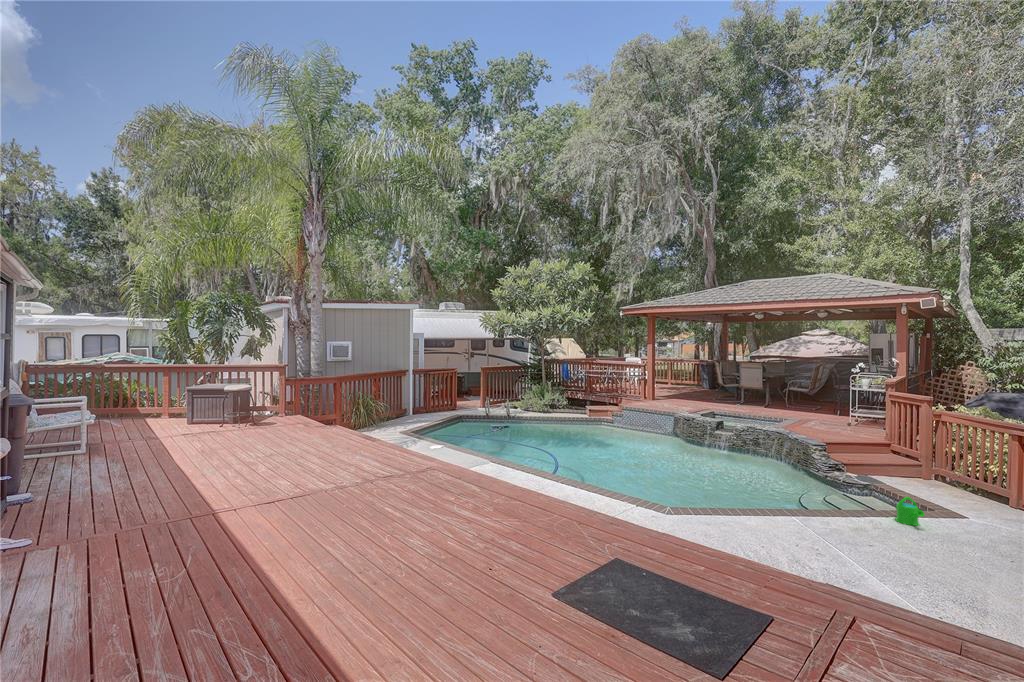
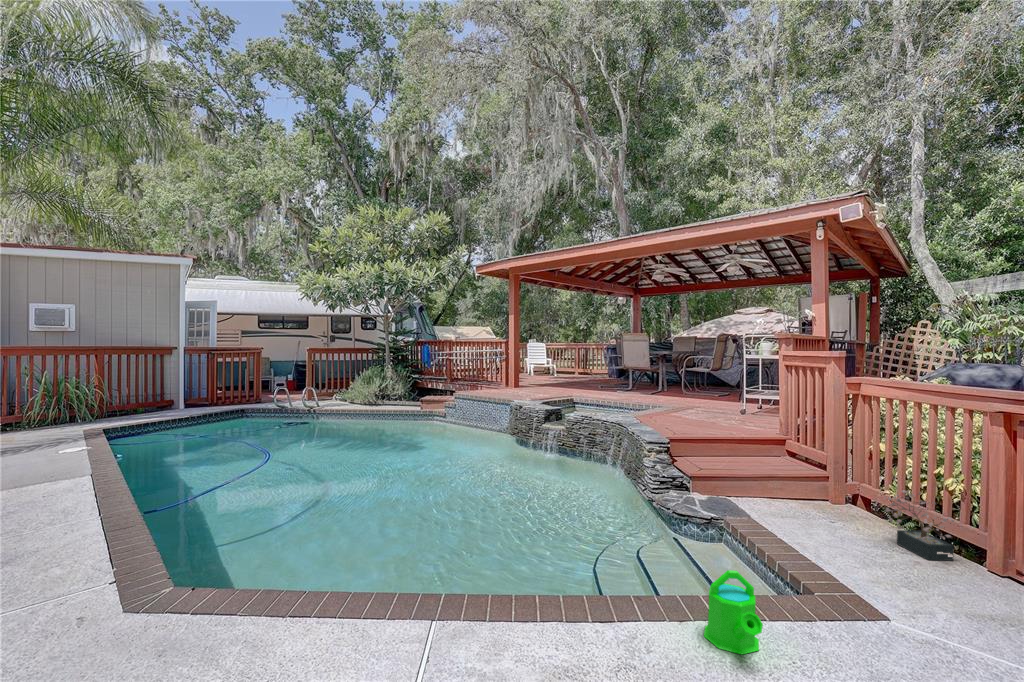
decorative plant: none [958,471,1000,503] -> present [885,490,954,560]

